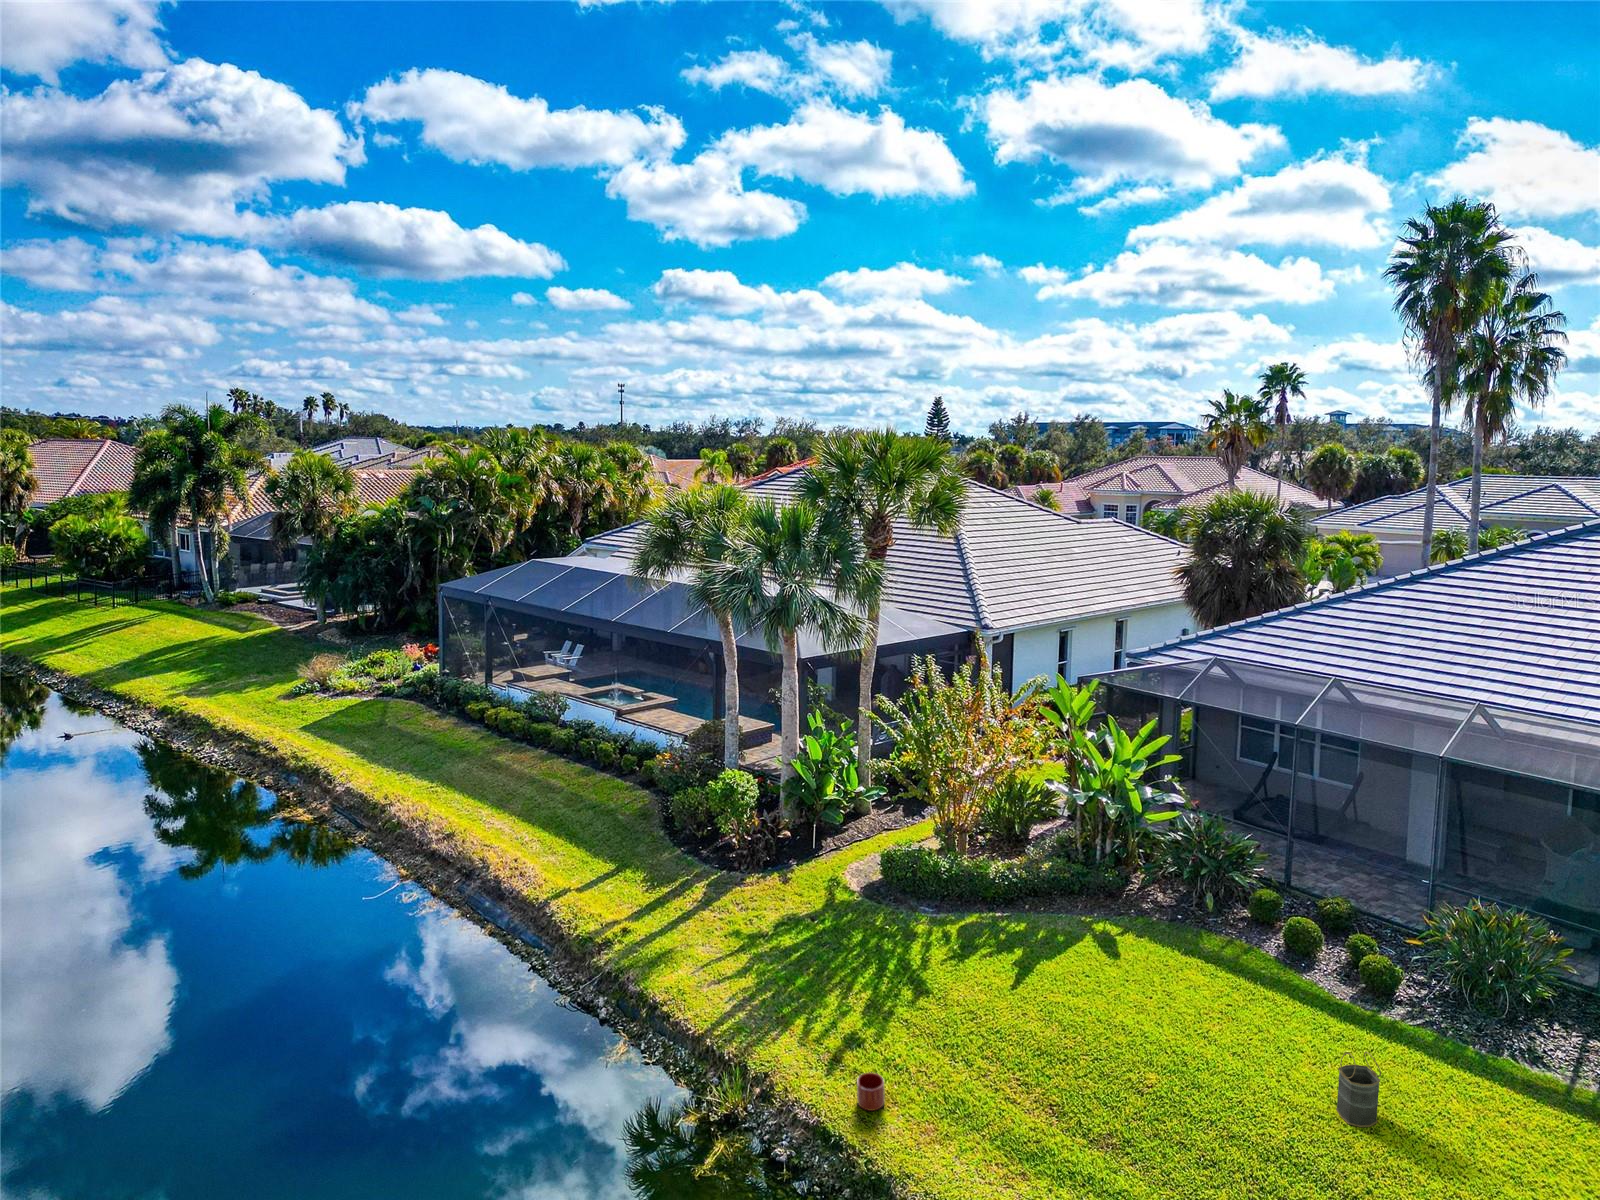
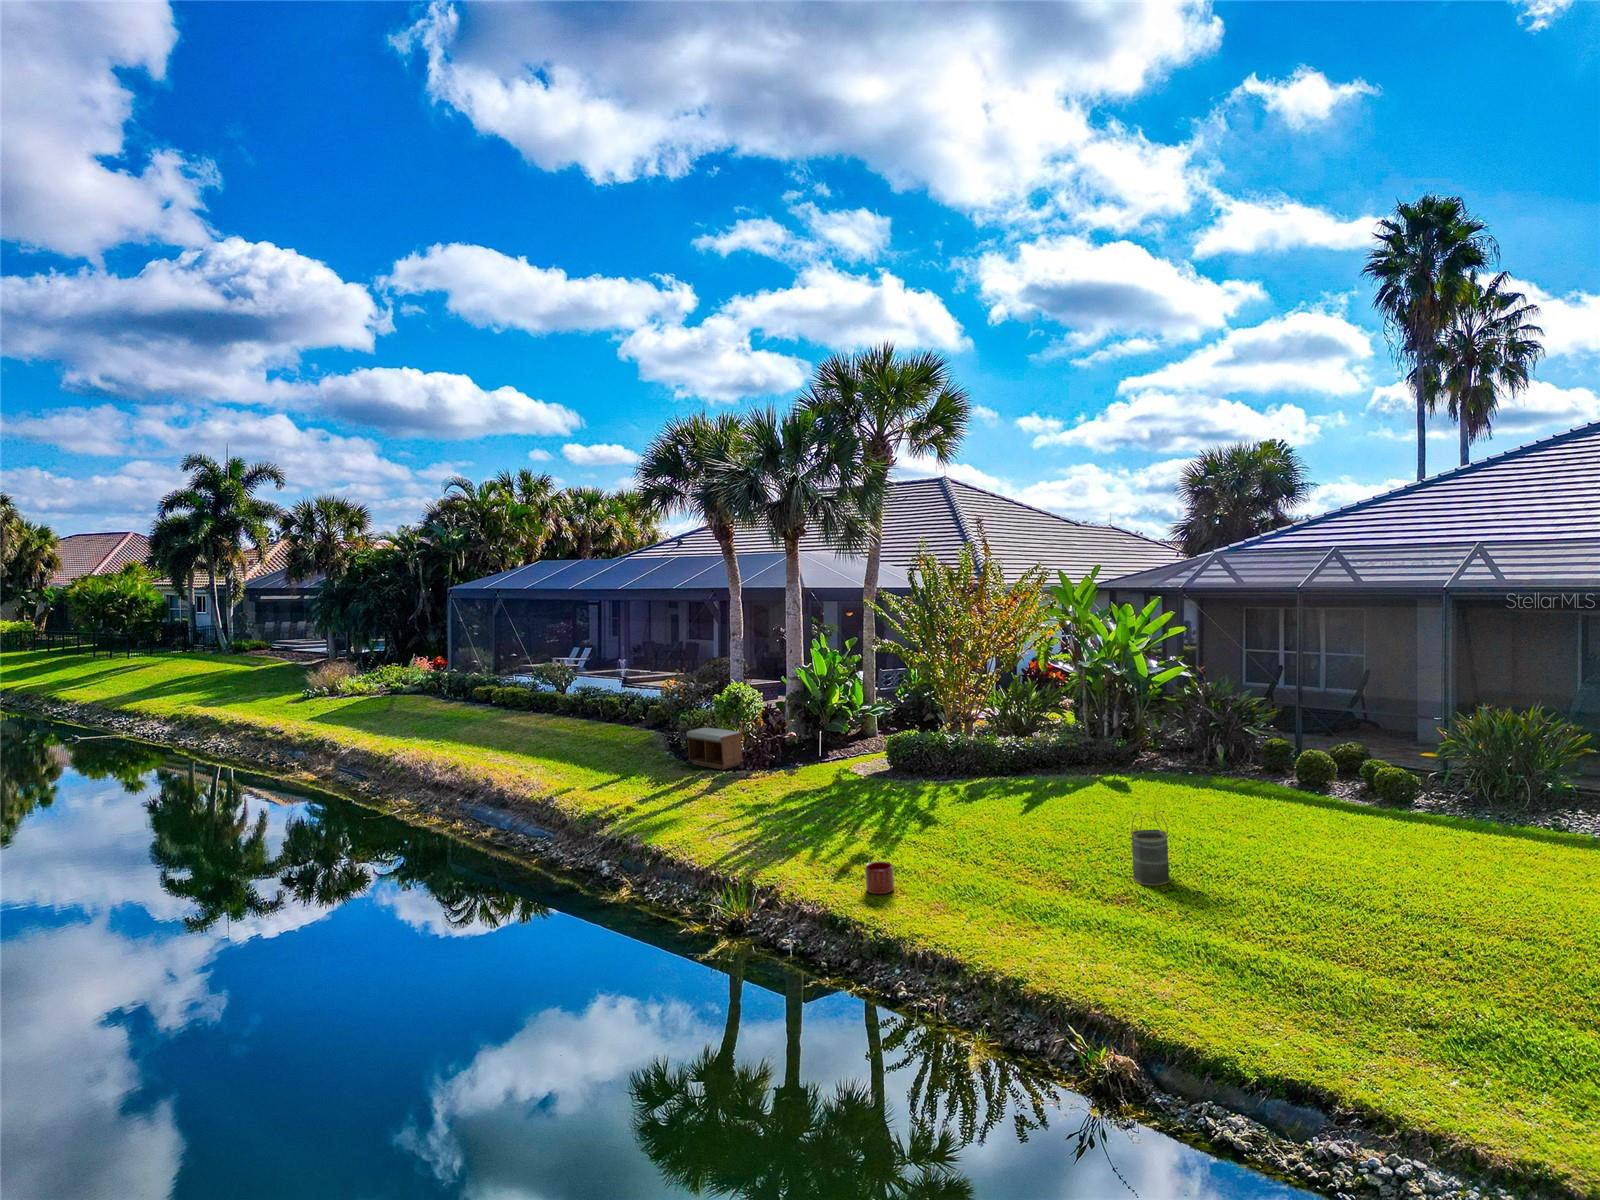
bench: none [682,813,739,865] -> present [686,728,743,770]
basket: present [1336,1052,1381,1127] -> present [1131,812,1170,886]

